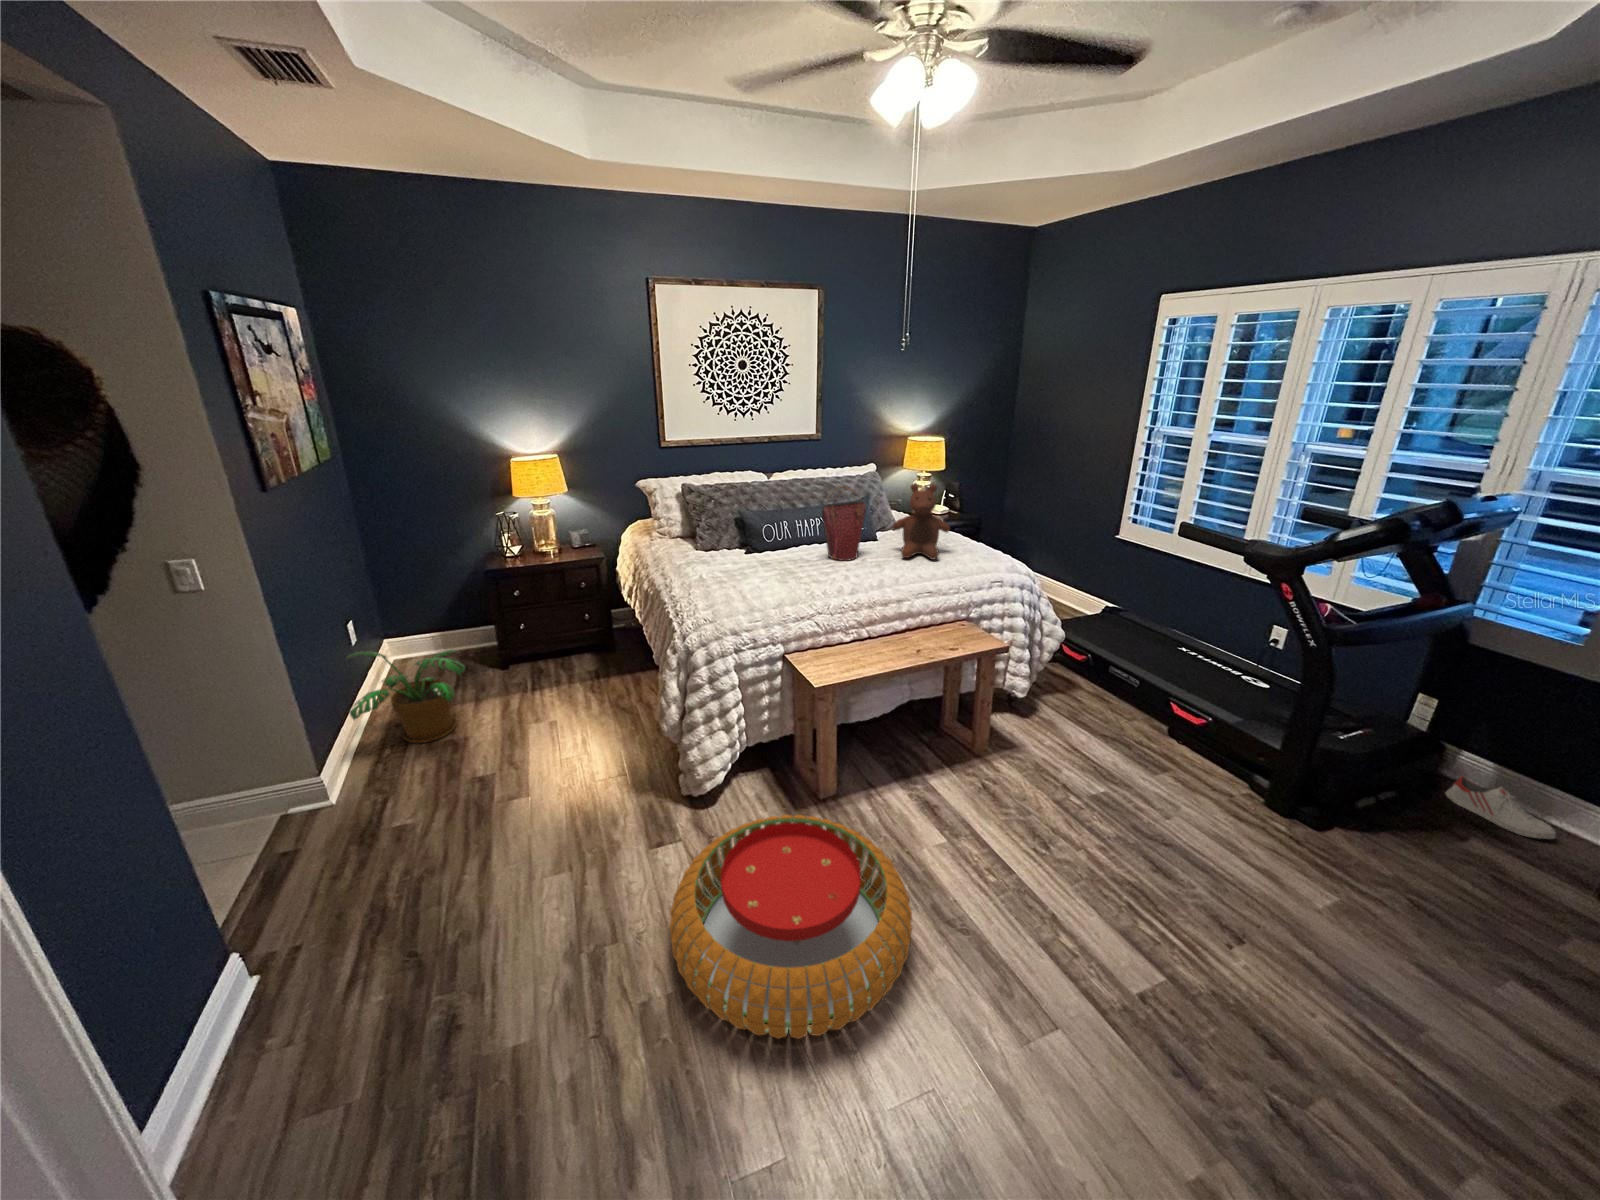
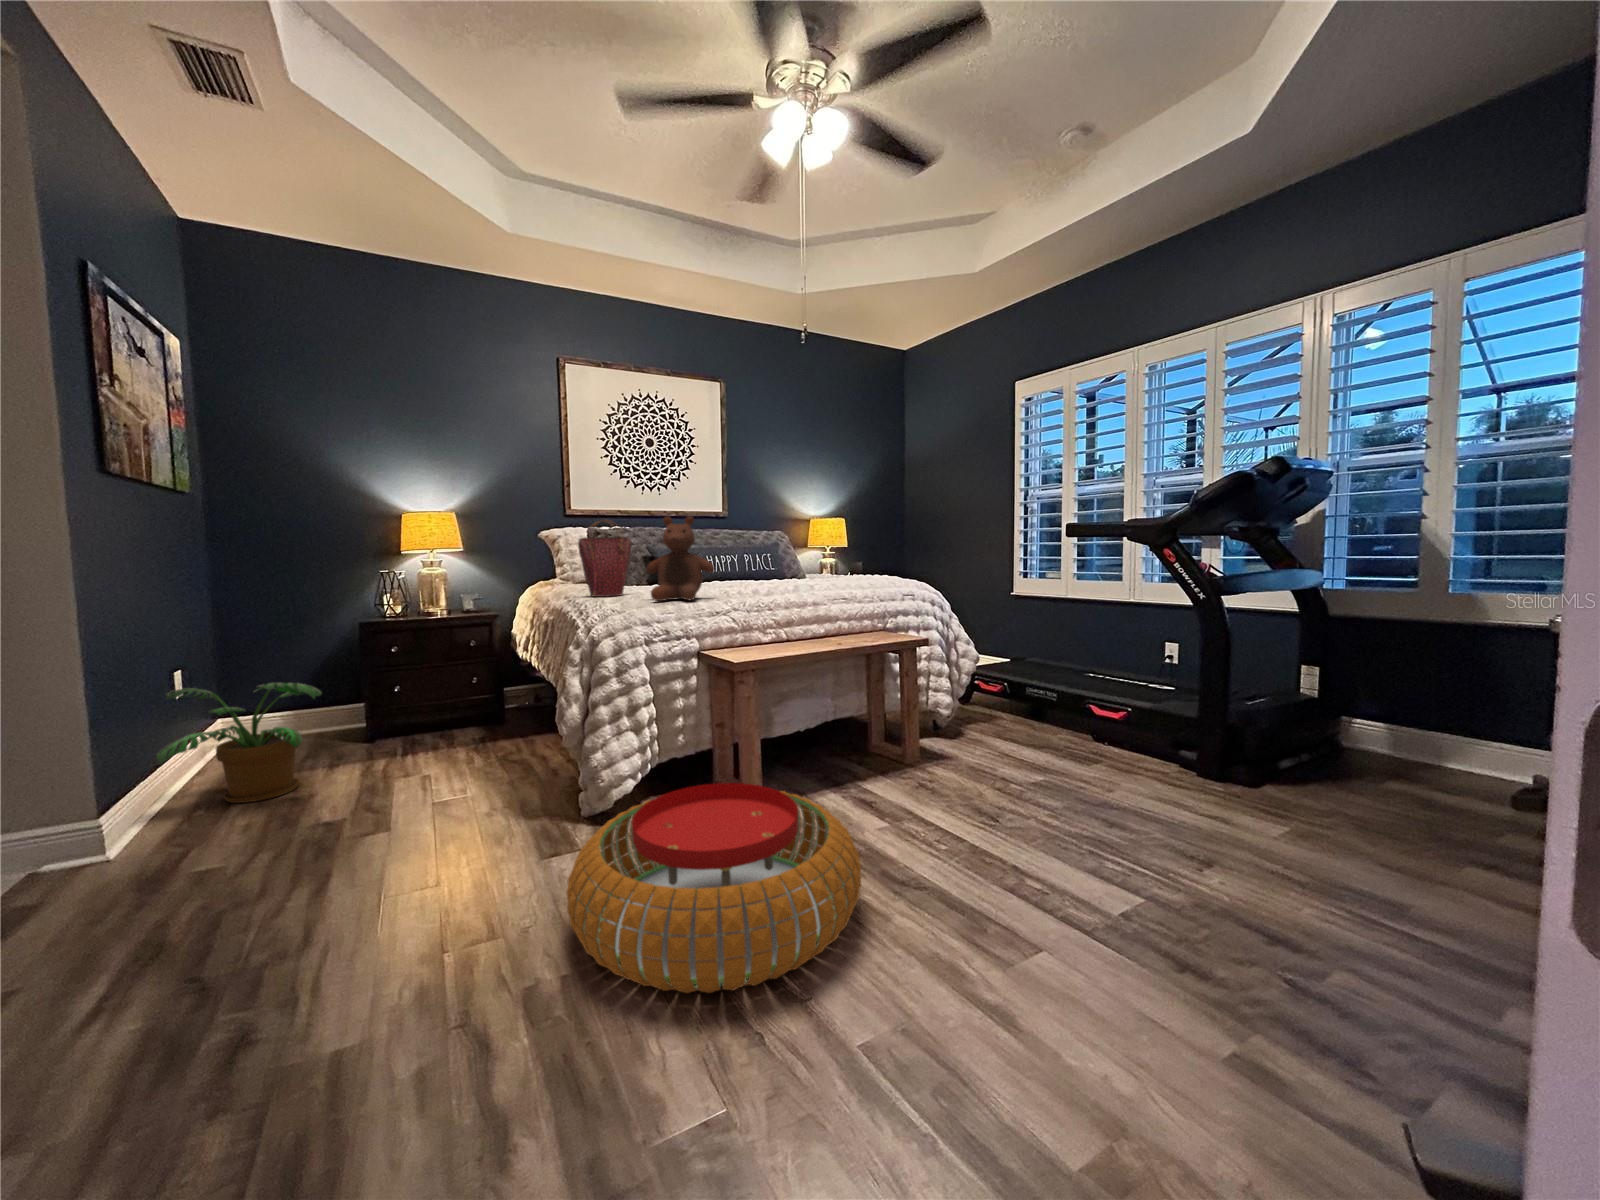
stuffed bear: present [893,484,950,559] -> present [646,516,714,601]
handbag: present [822,487,866,561] -> present [578,520,631,597]
shoe: present [1446,776,1556,839] -> none [1353,734,1456,775]

